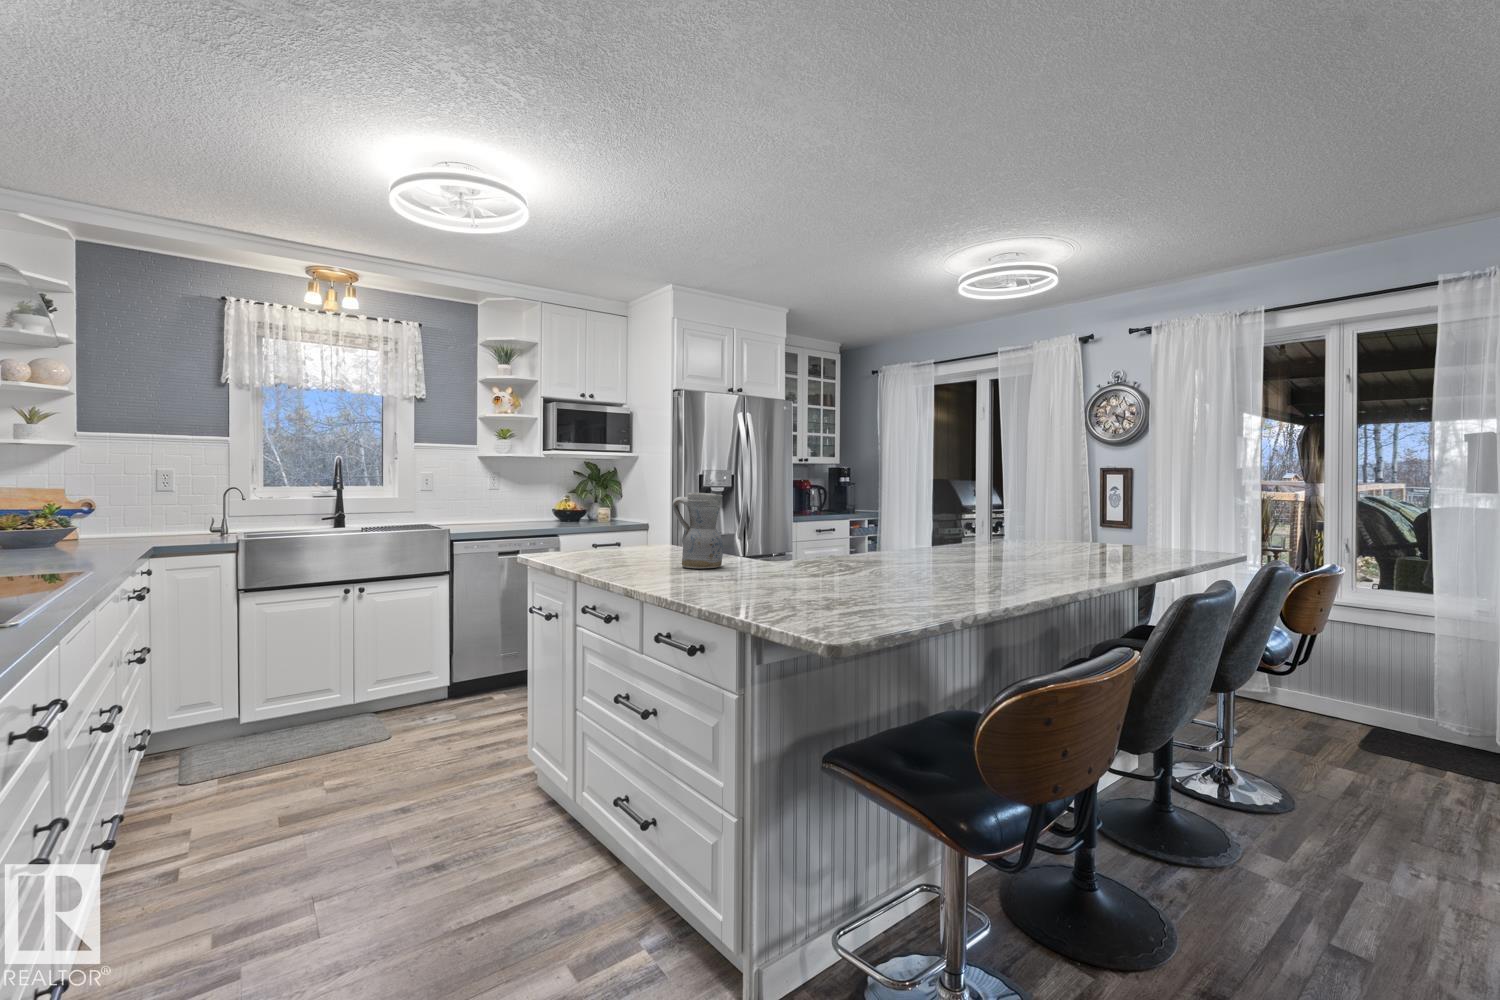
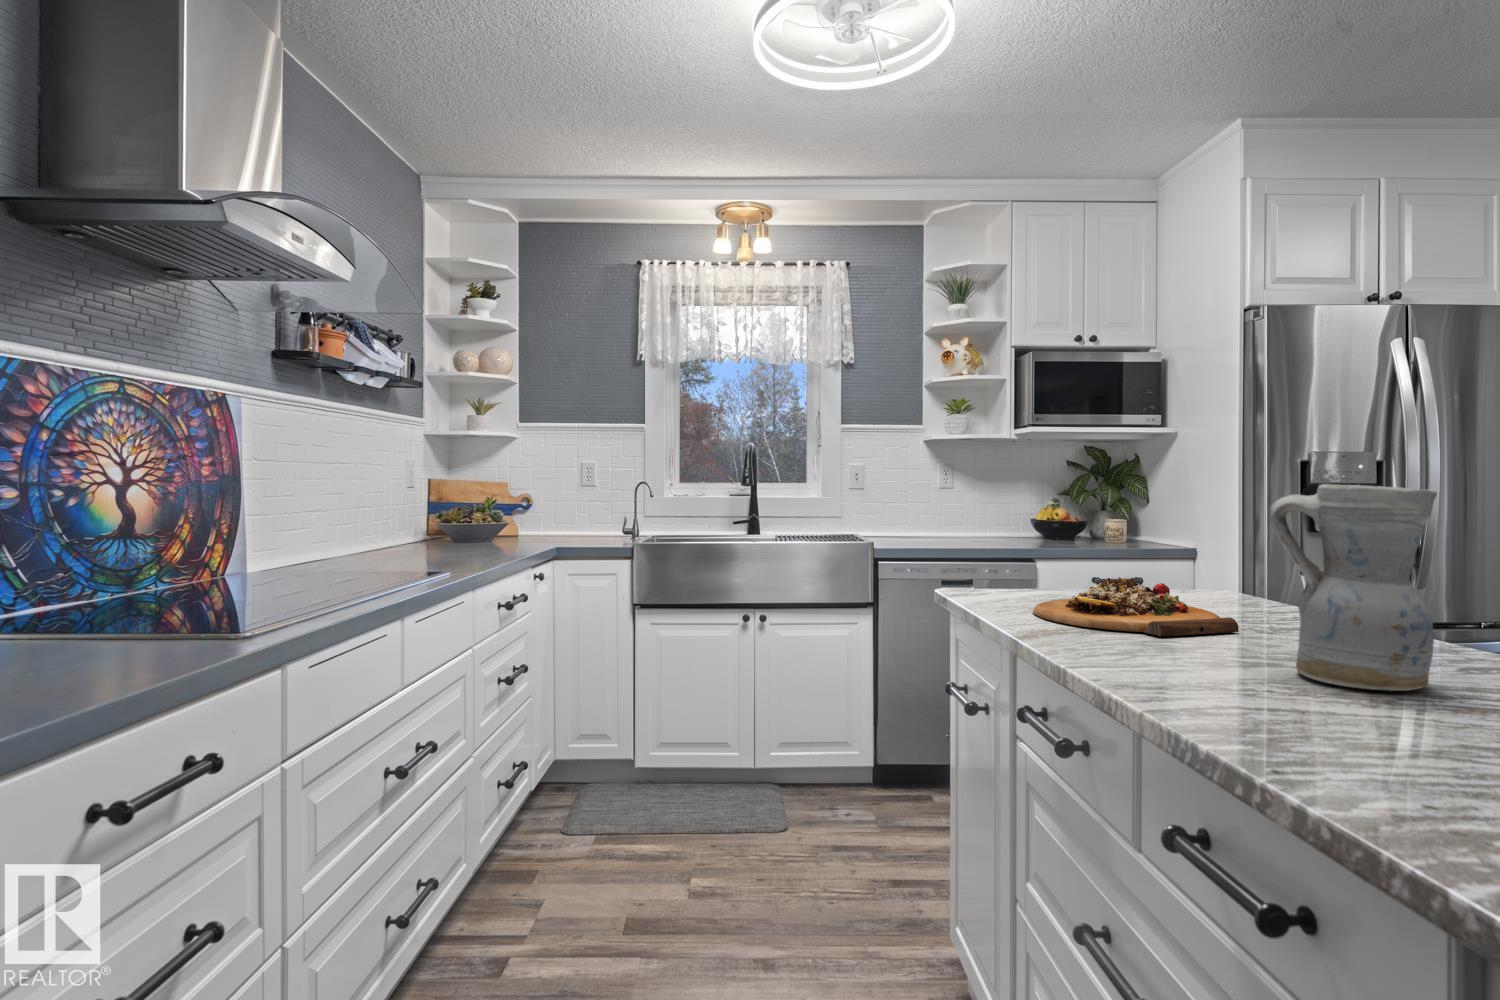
cutting board: none [574,536,665,560] -> present [1033,577,1240,636]

